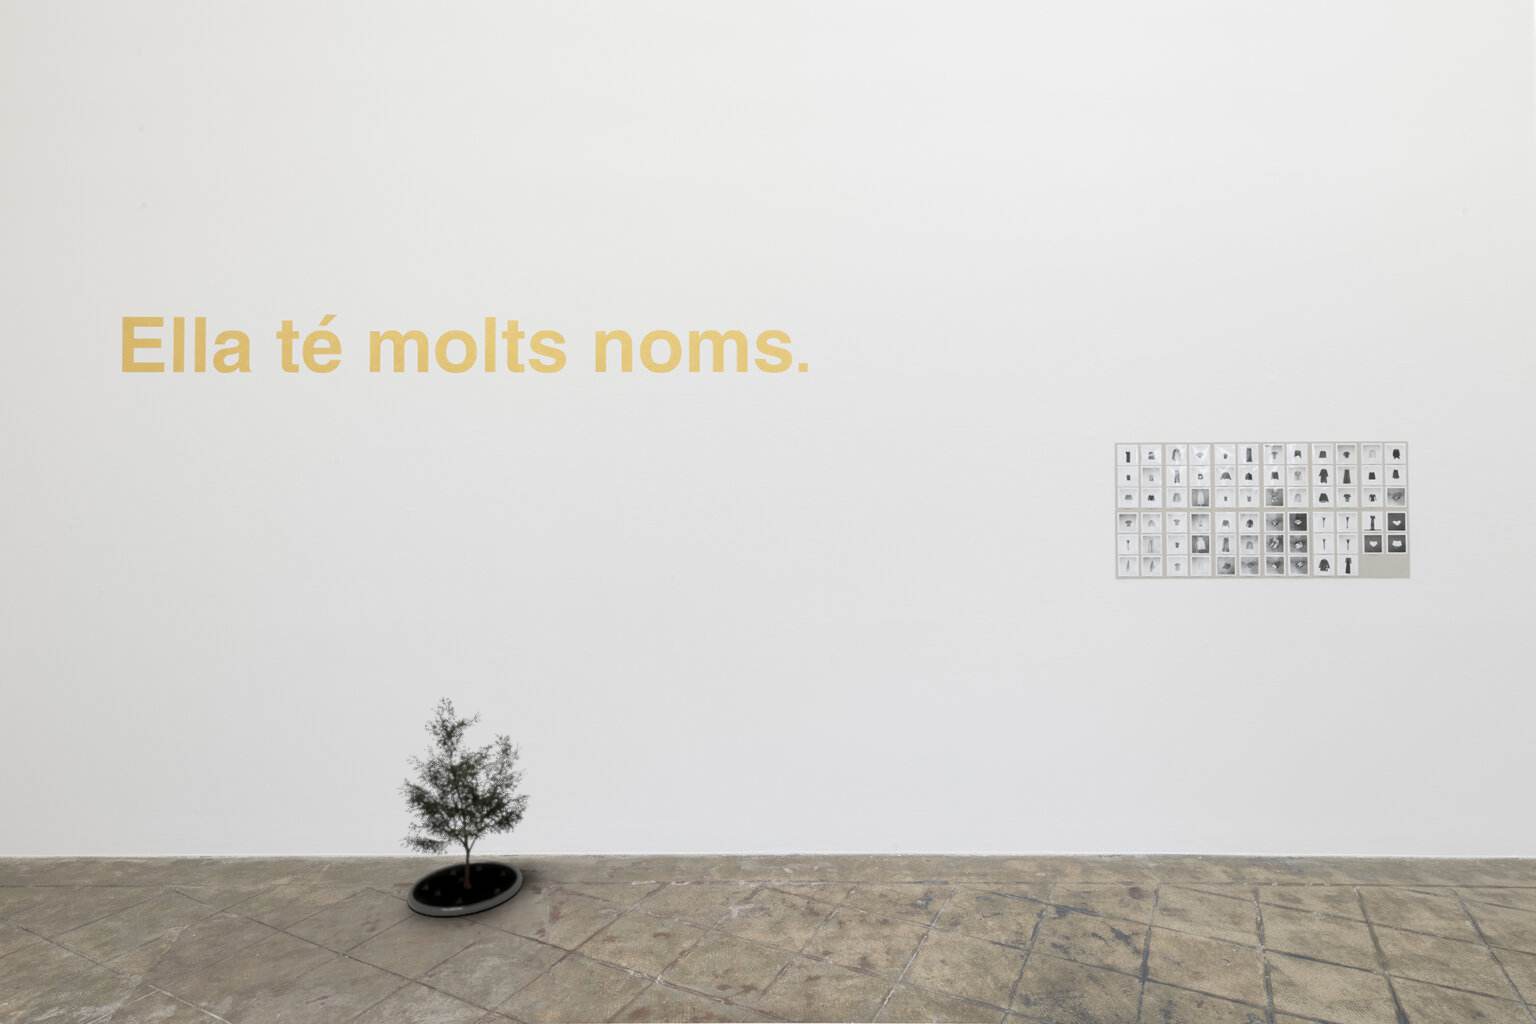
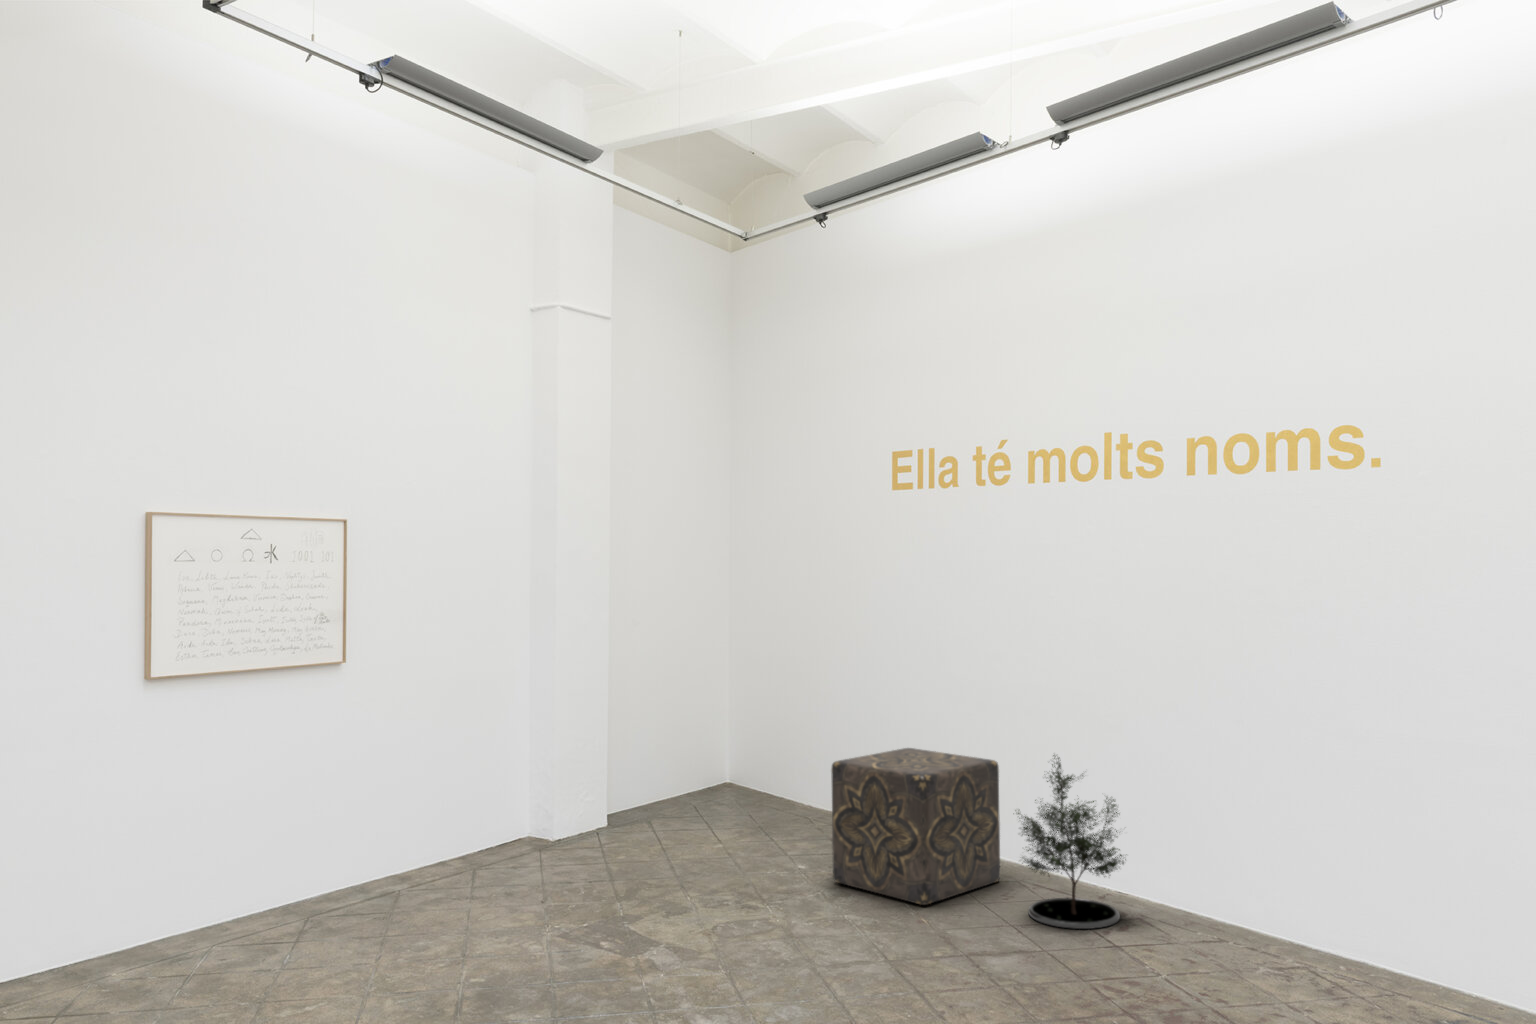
ottoman: none [48,719,331,966] -> present [831,748,1000,905]

